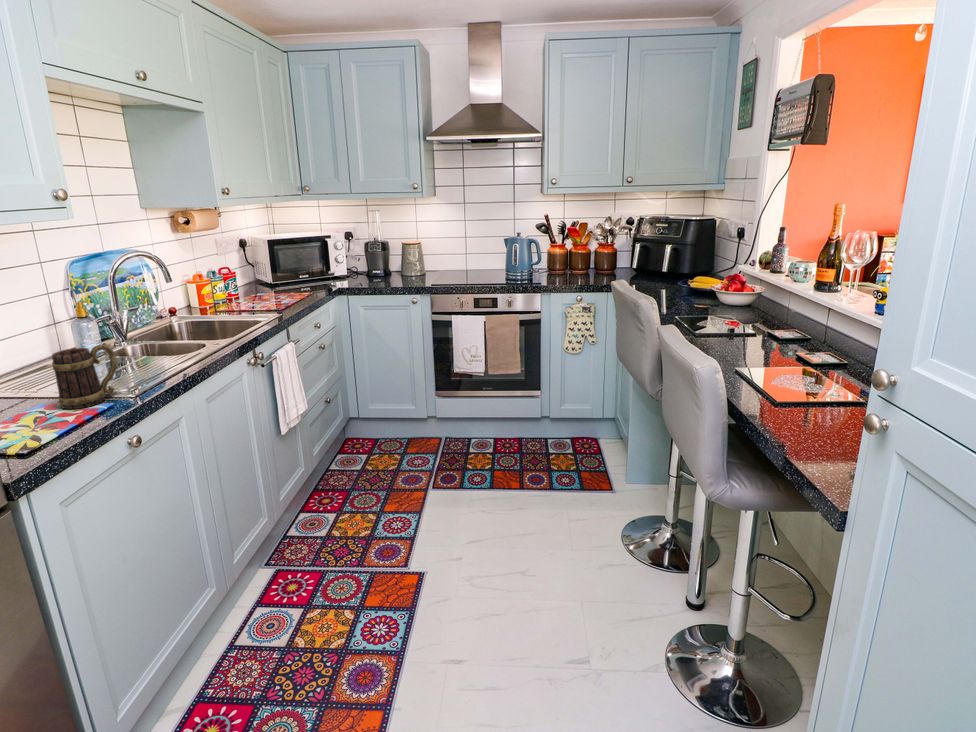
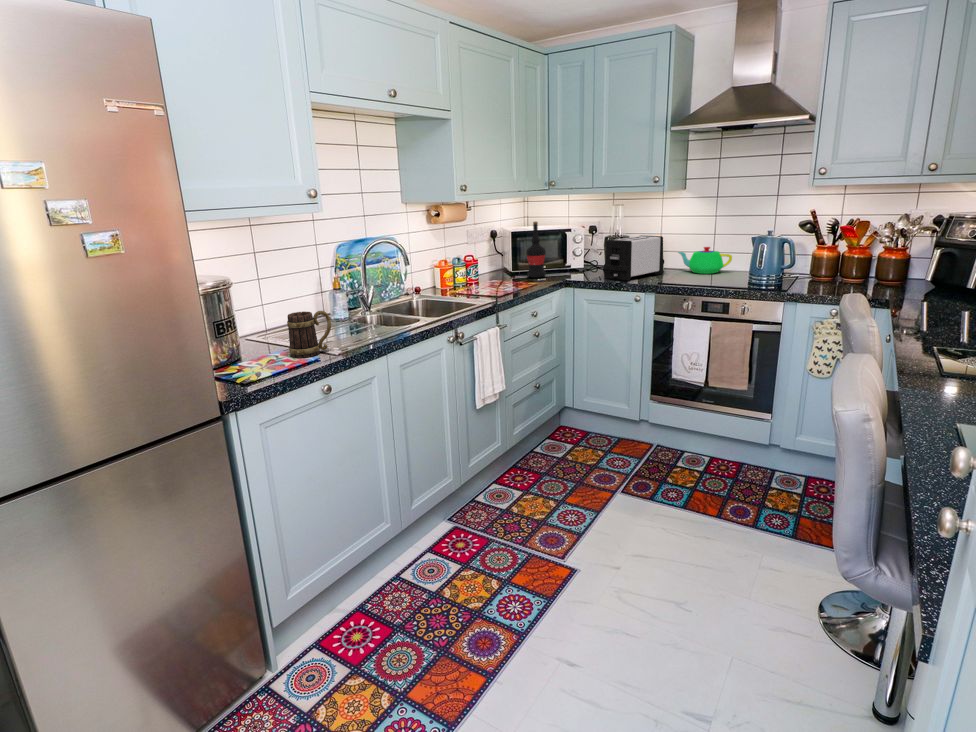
wine bottle: none [288,228,312,288] -> present [526,222,546,277]
toaster: none [373,240,426,285] -> present [604,235,664,281]
teapot: none [435,248,483,273] -> present [678,247,732,274]

